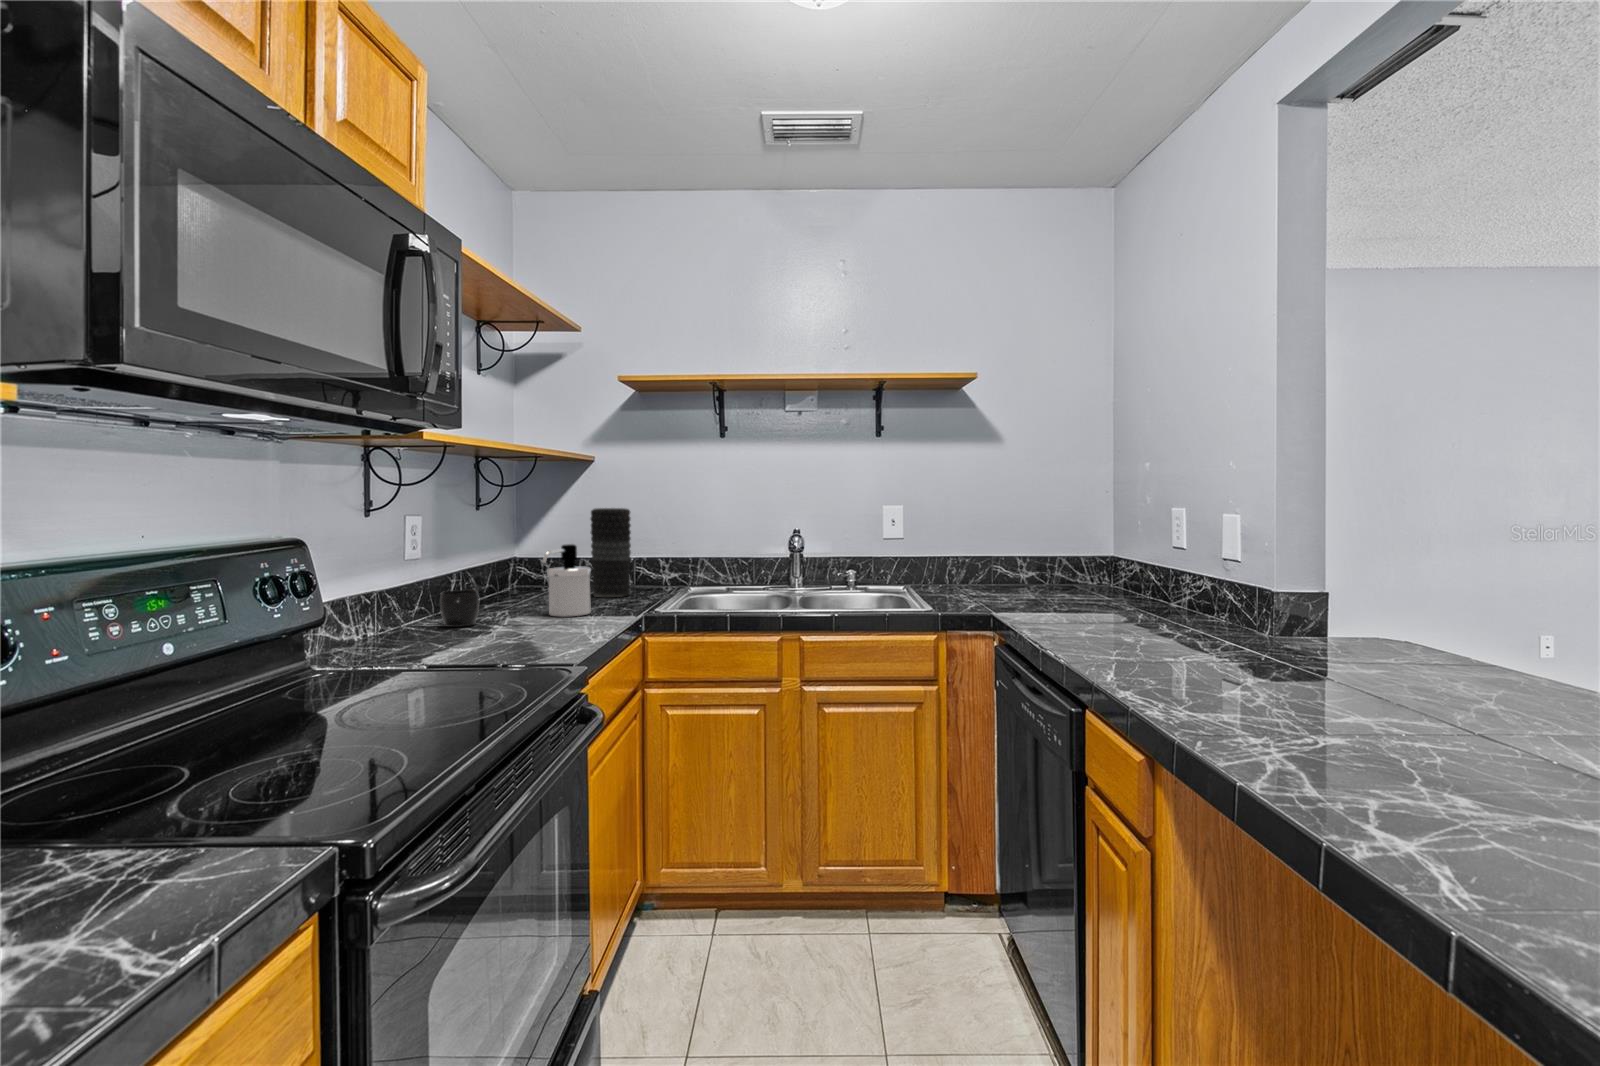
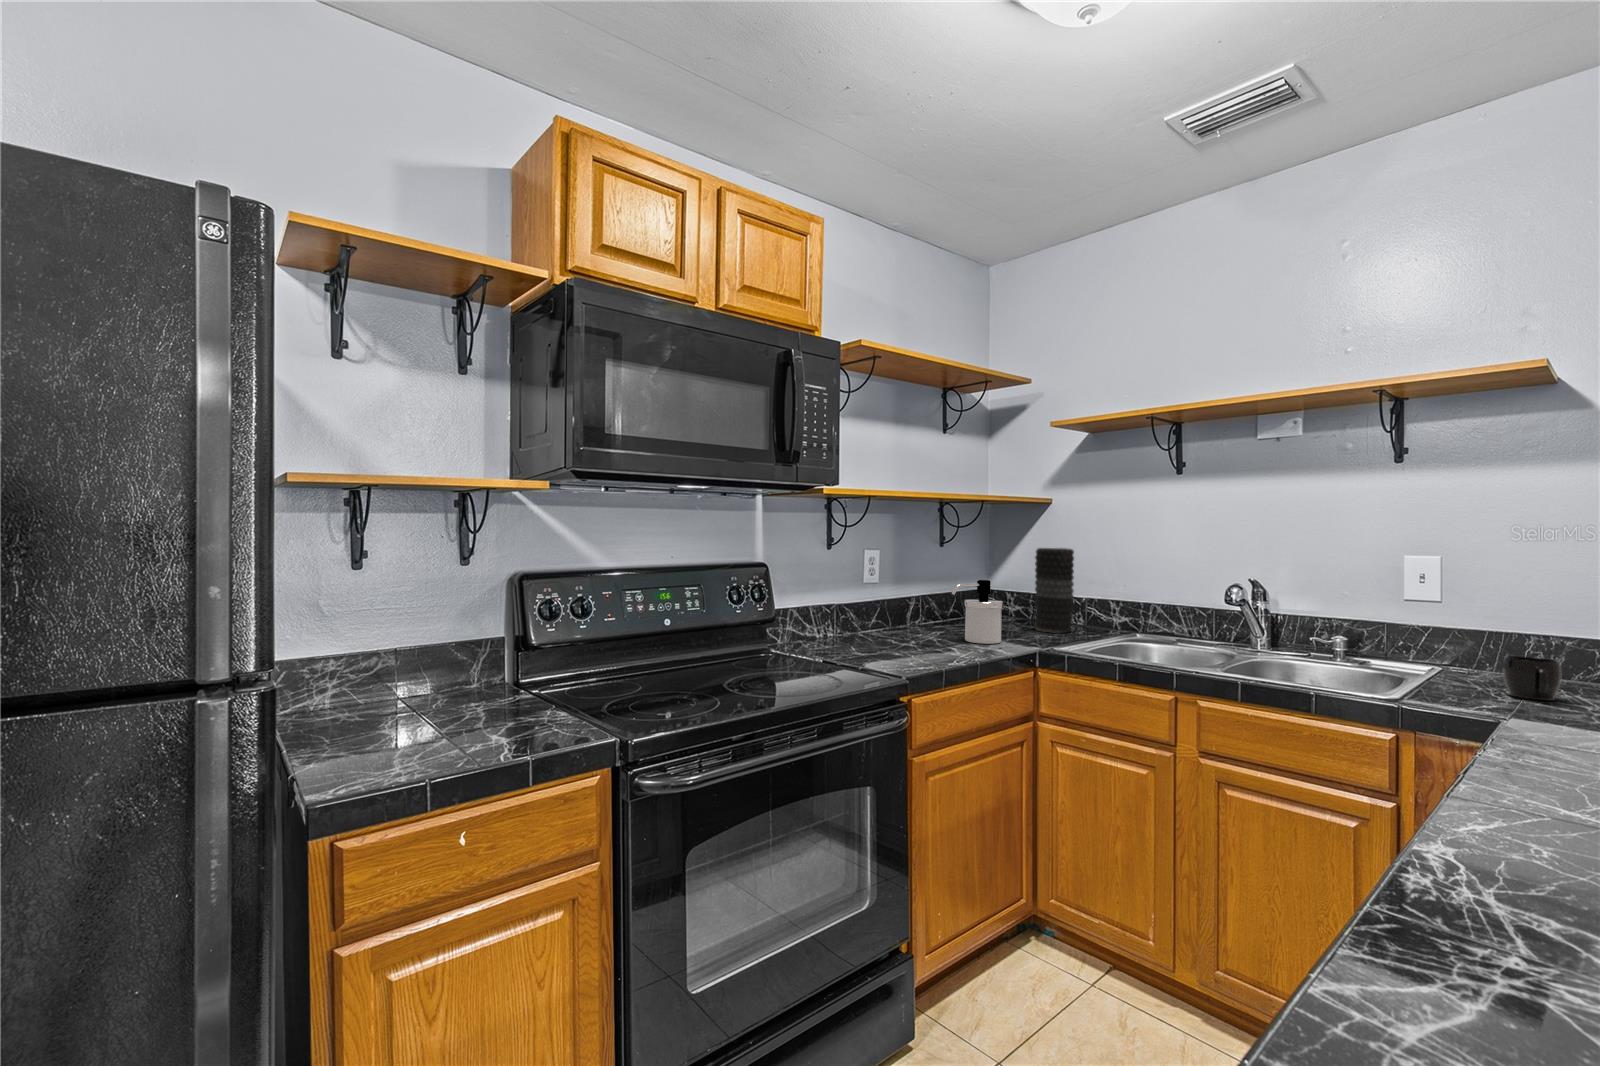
mug: present [440,590,479,627] -> present [1503,656,1562,701]

